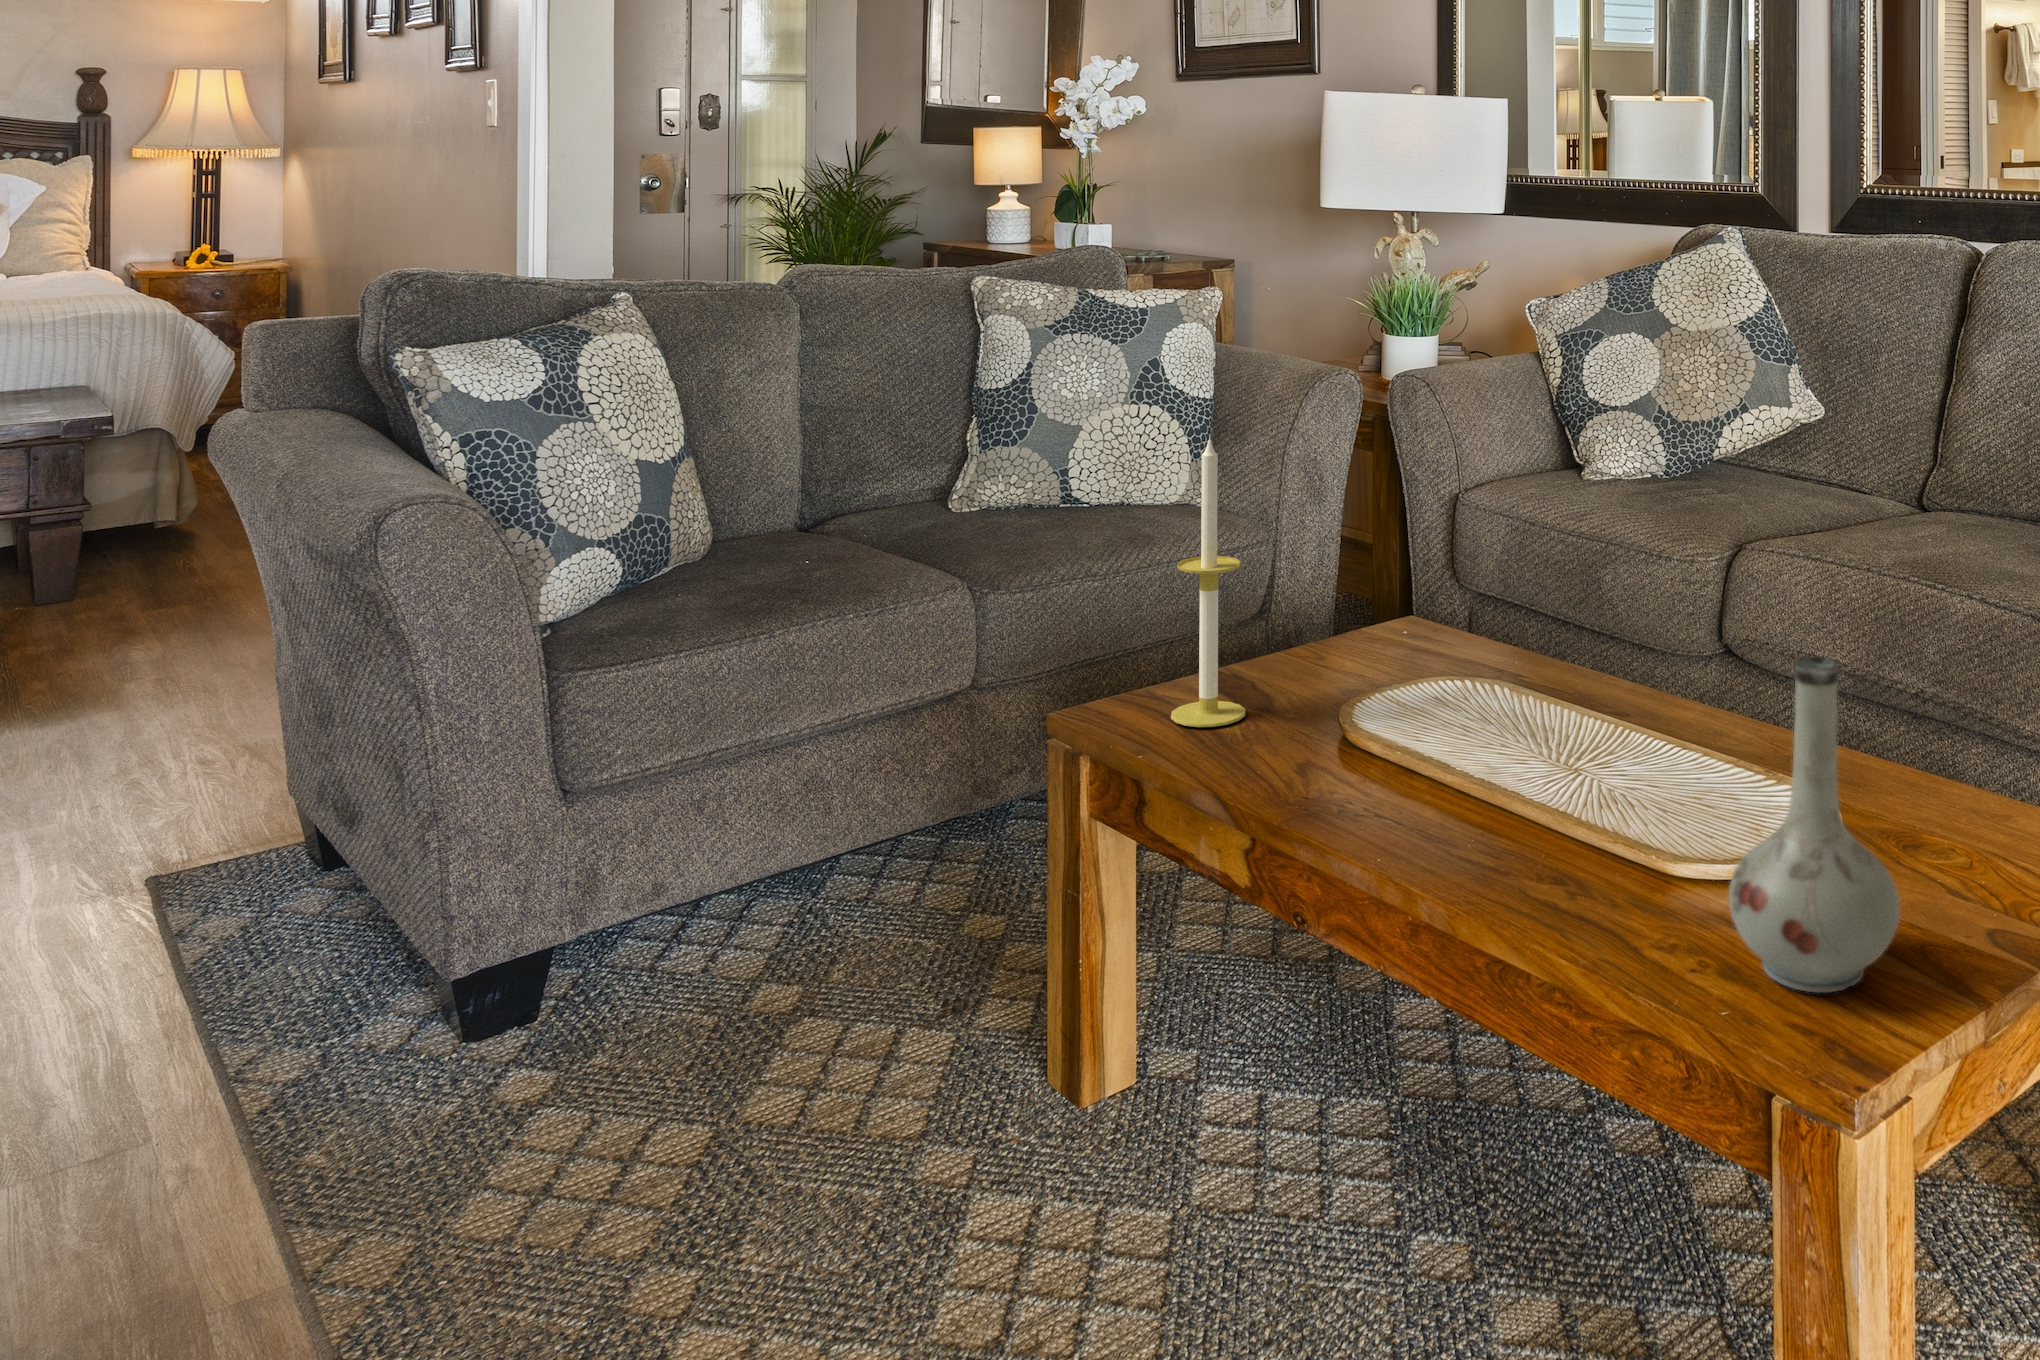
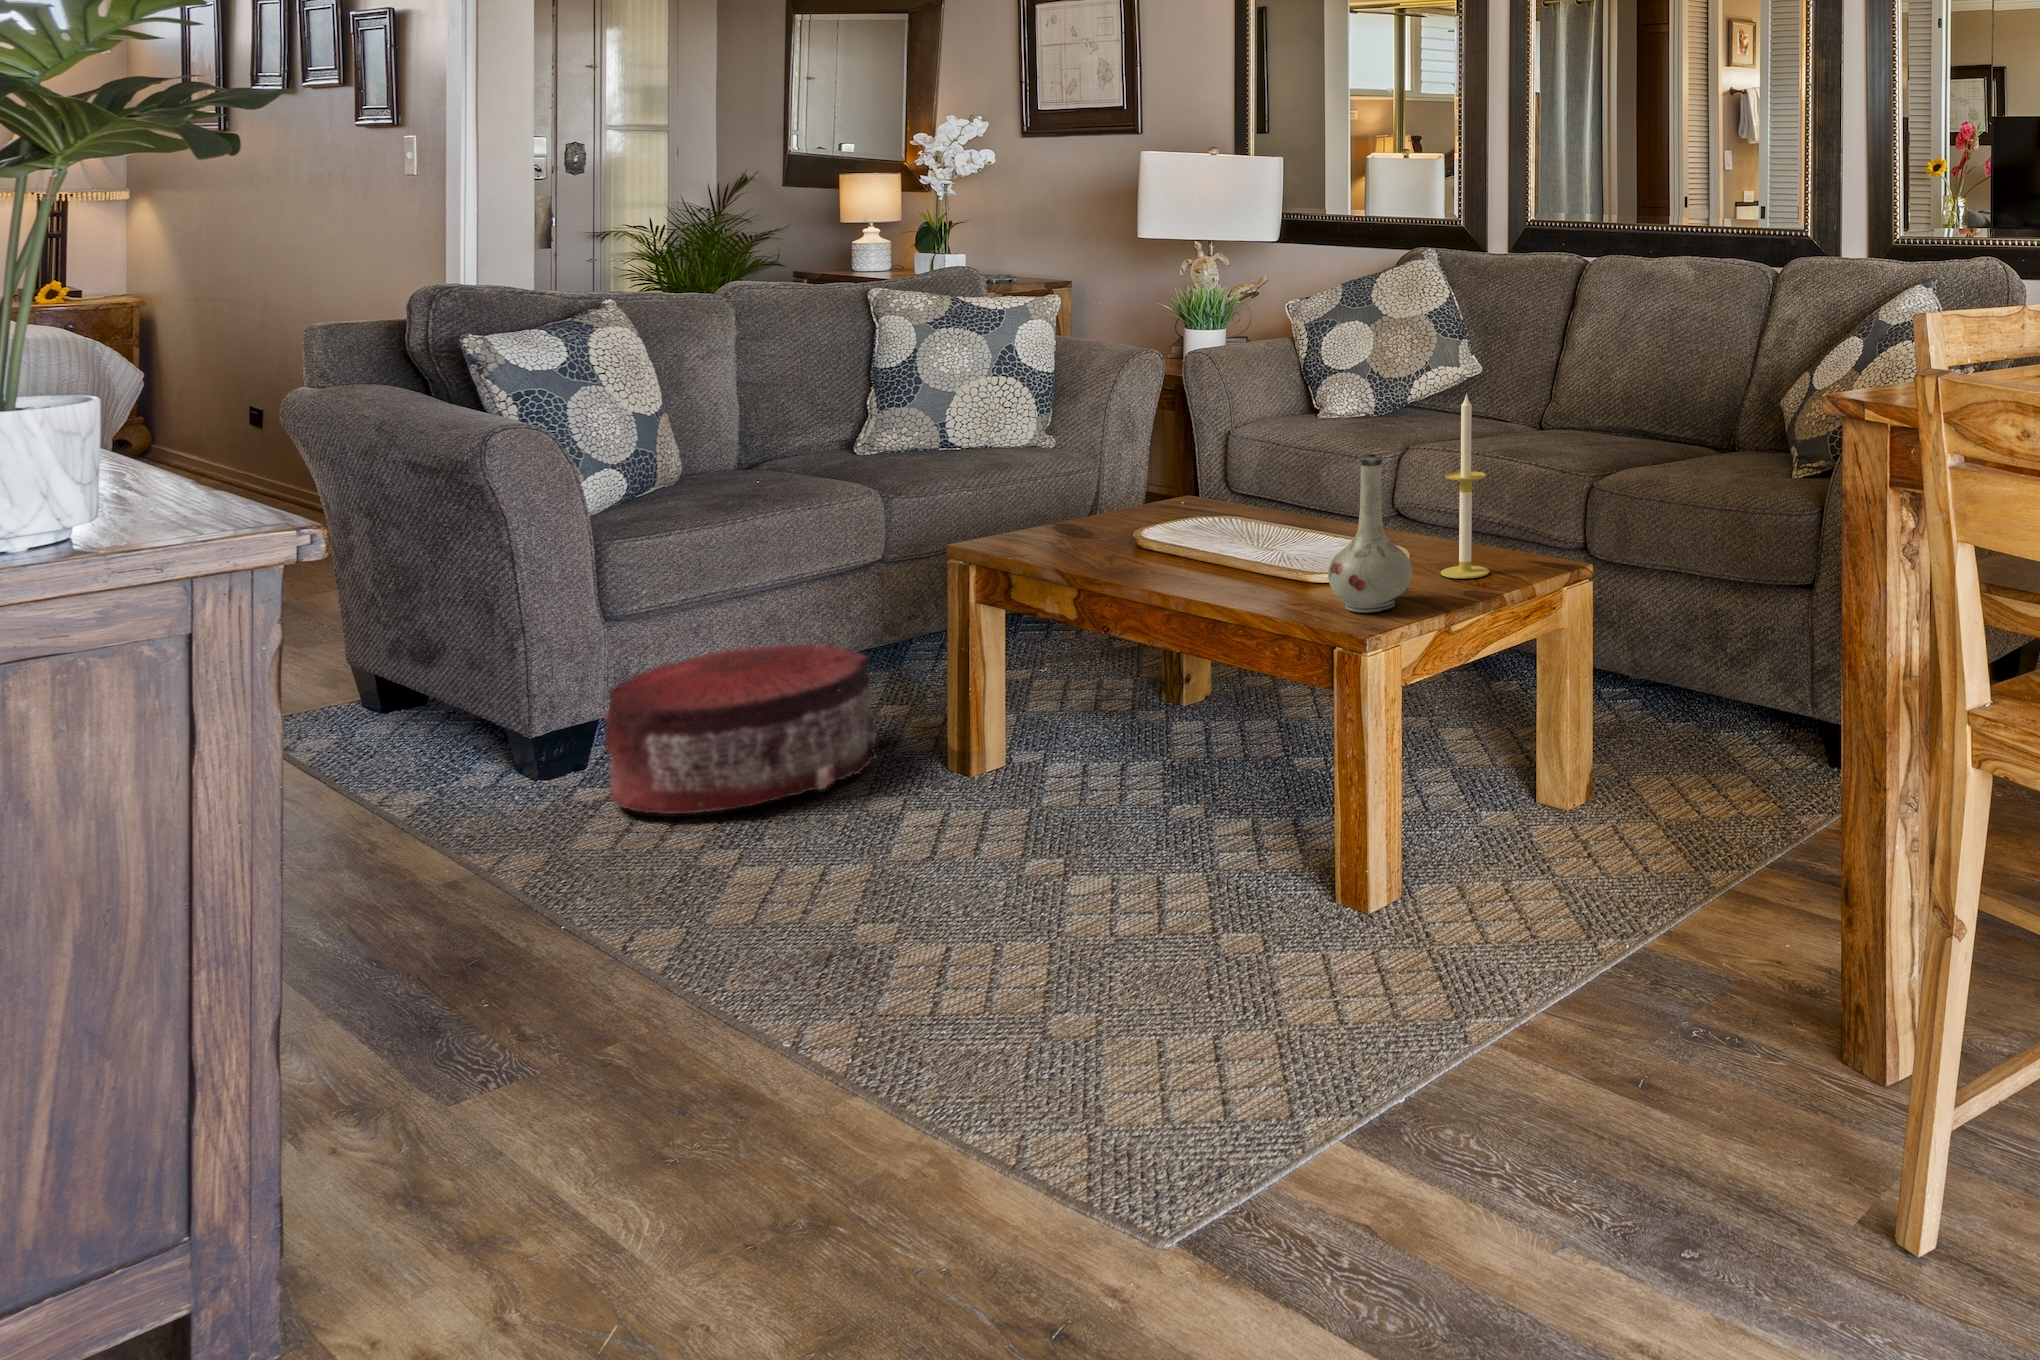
candle: present [1171,436,1246,727] -> present [1441,394,1489,579]
pouf: none [536,836,943,1159] -> present [604,643,877,814]

